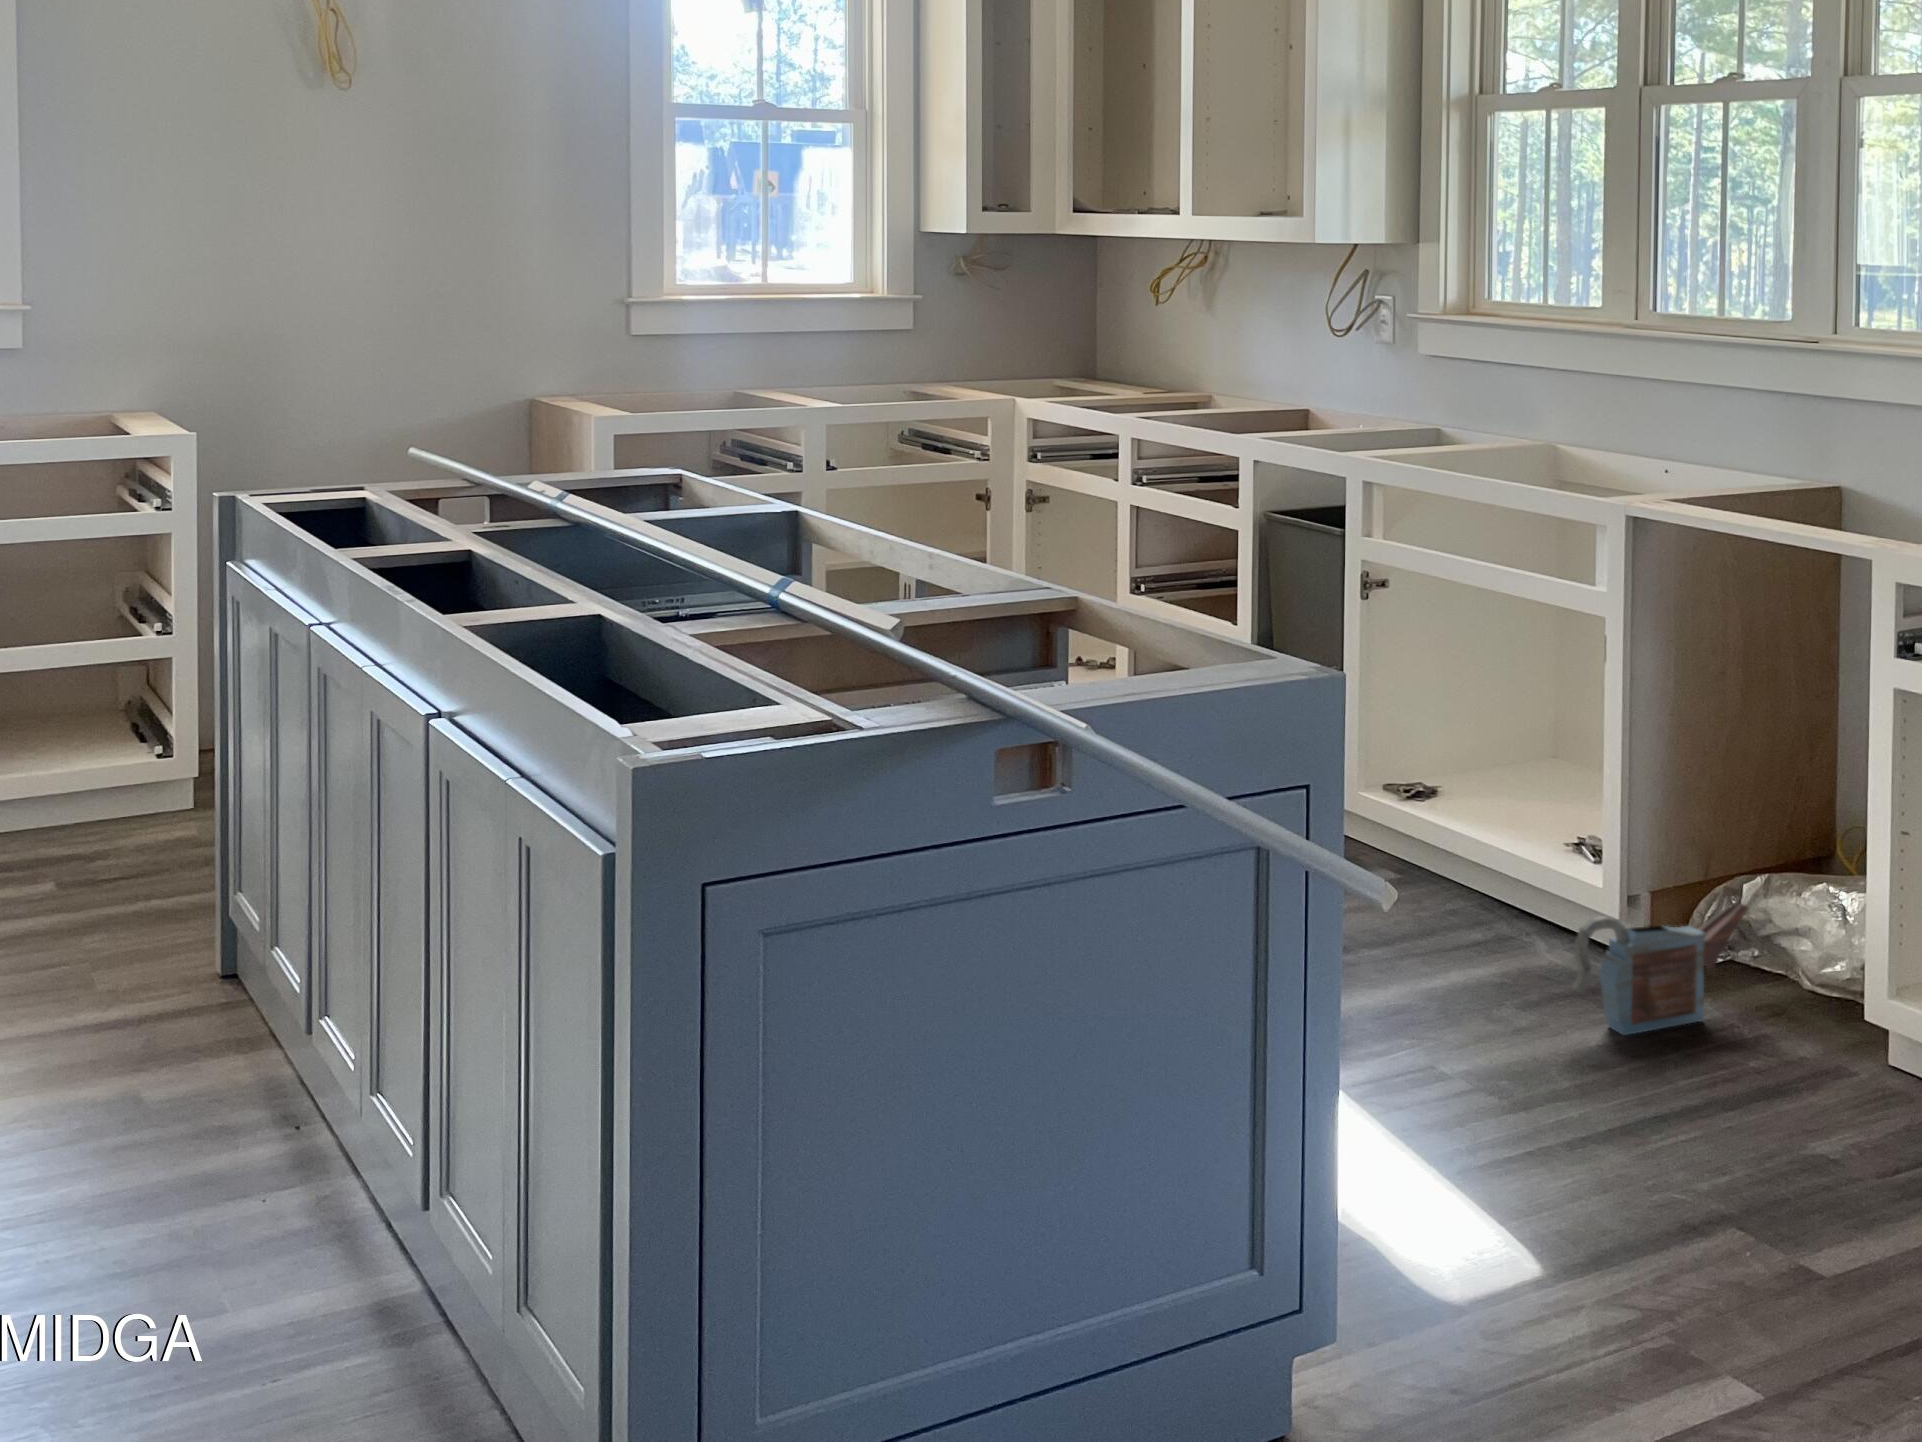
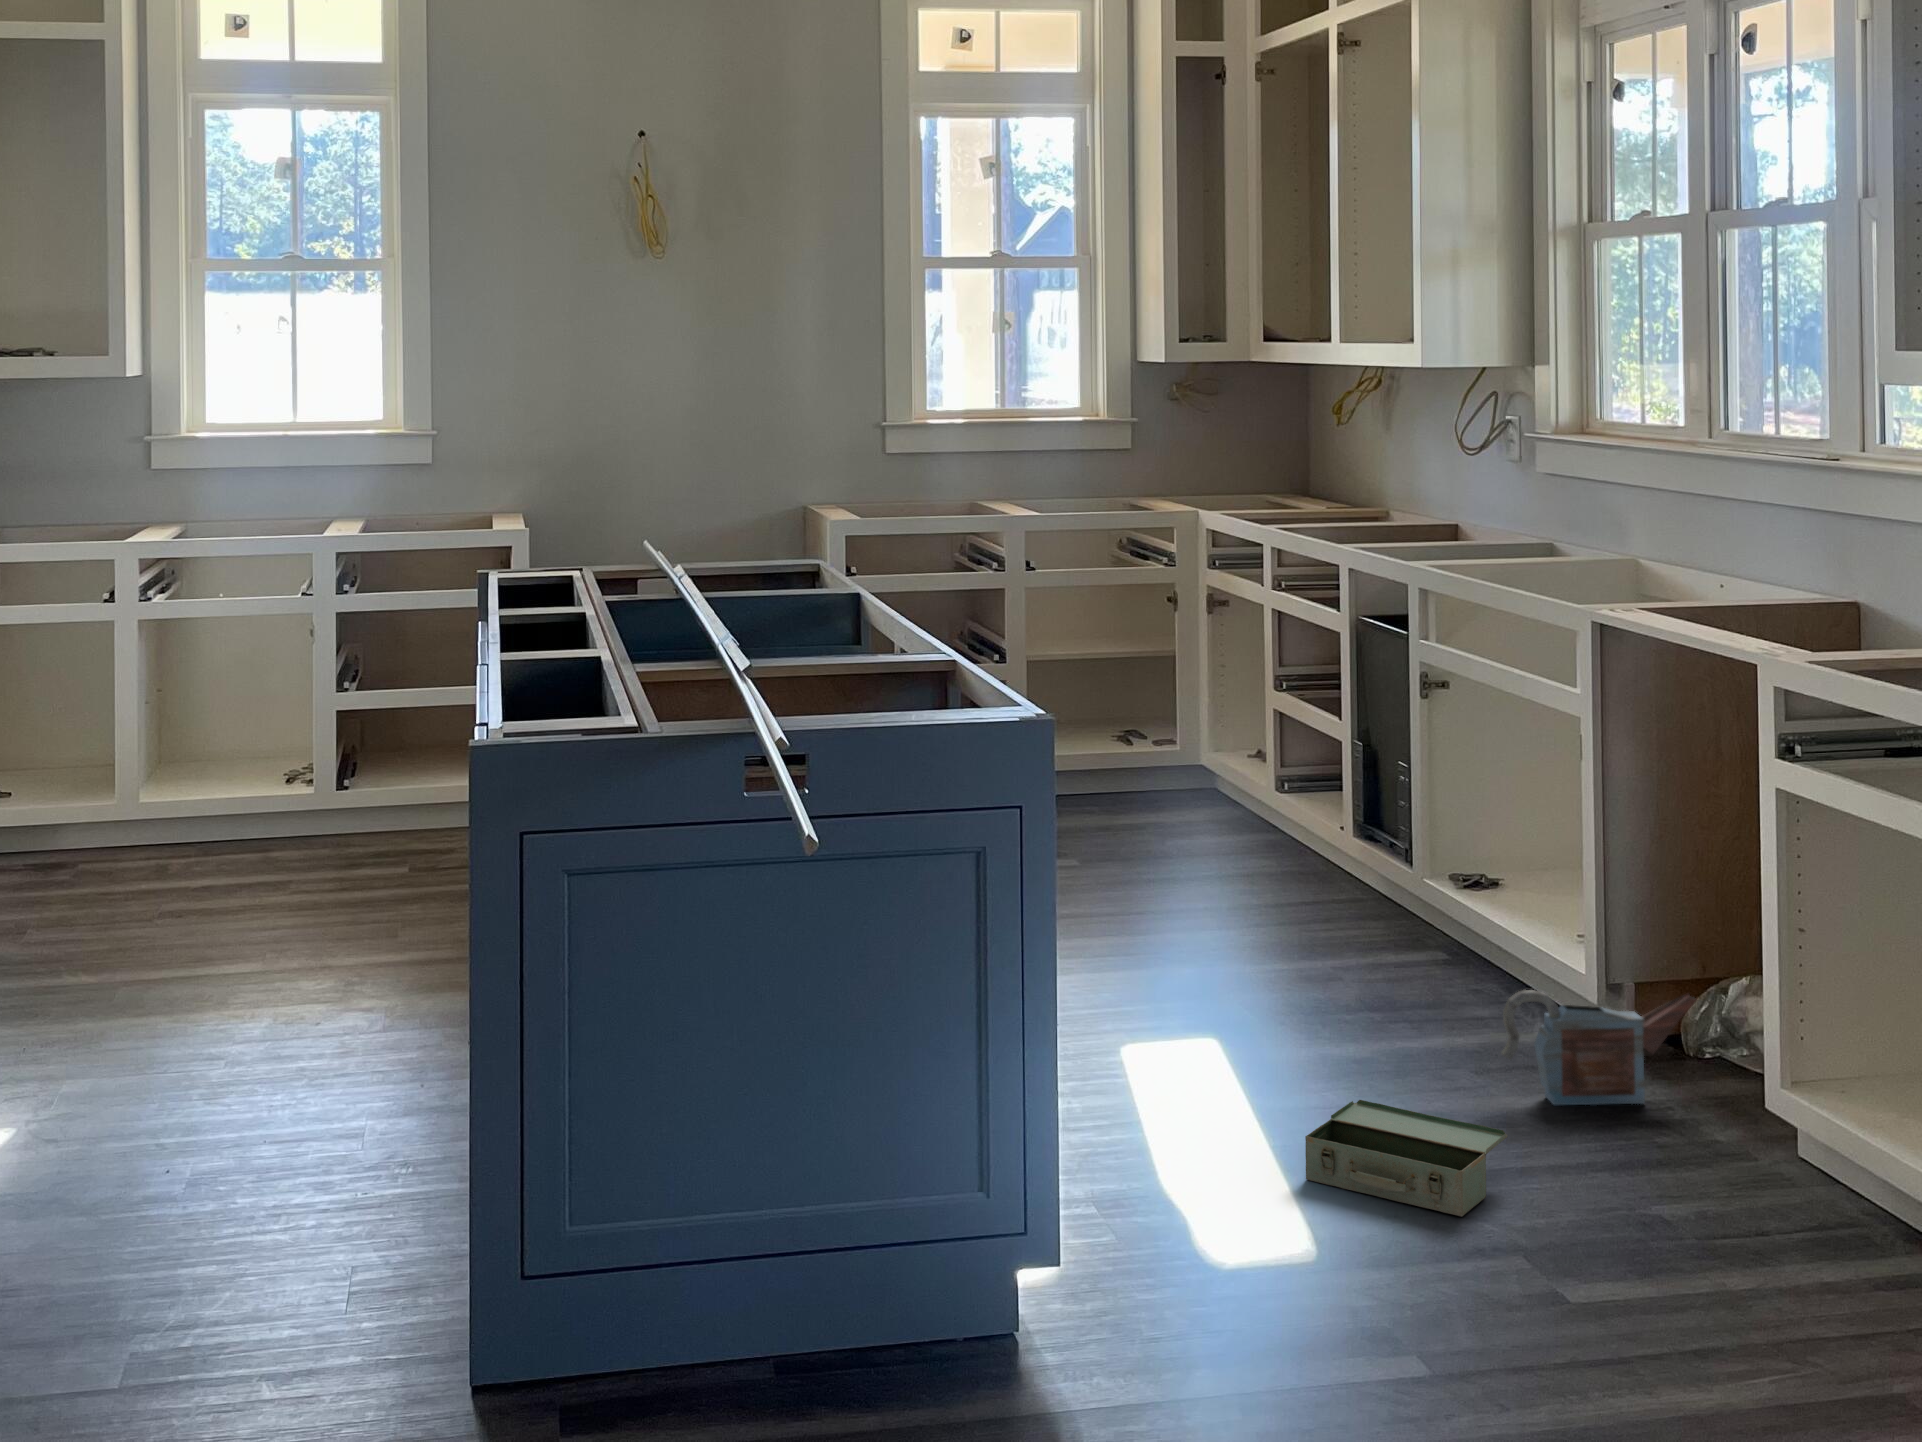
toolbox: none [1453,1064,1650,1186] -> present [1305,1100,1507,1216]

